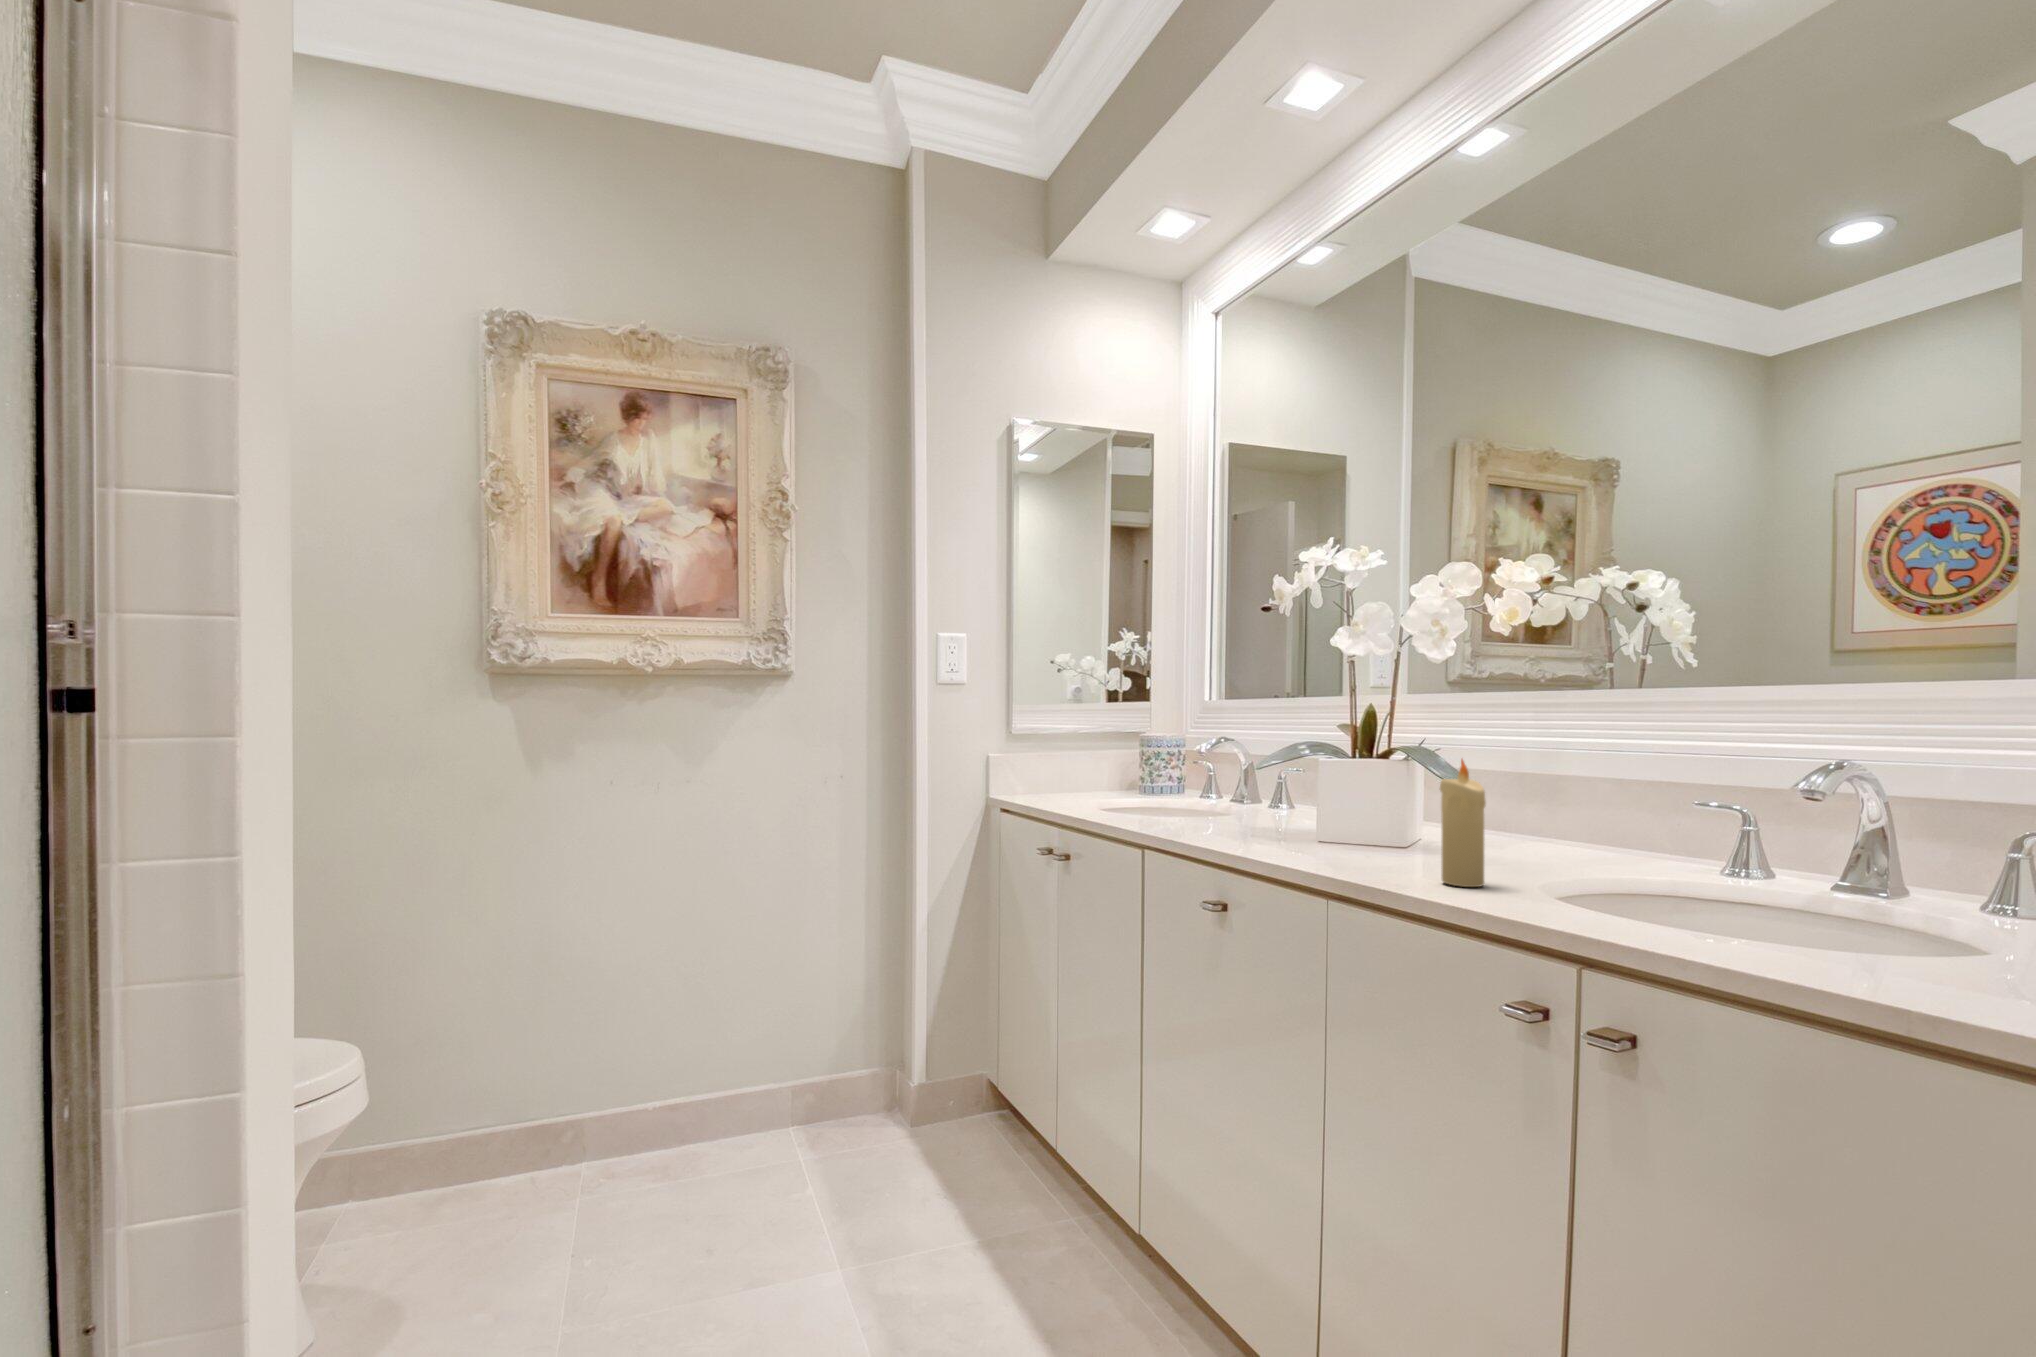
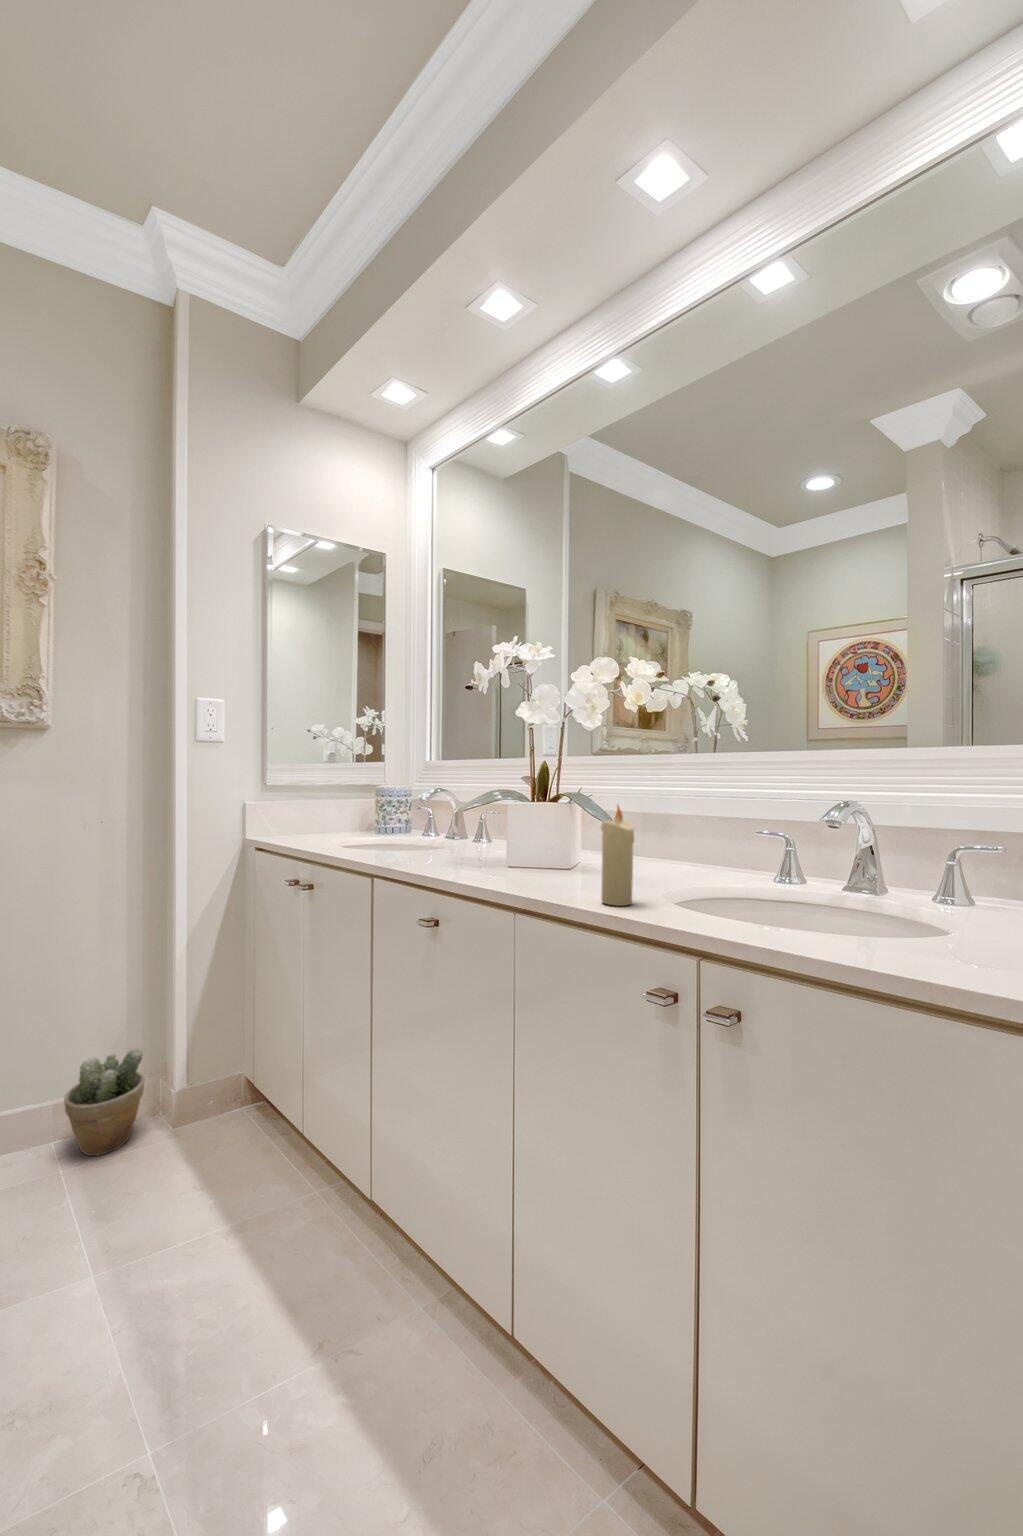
potted plant: none [795,1040,873,1158] -> present [64,1049,145,1156]

